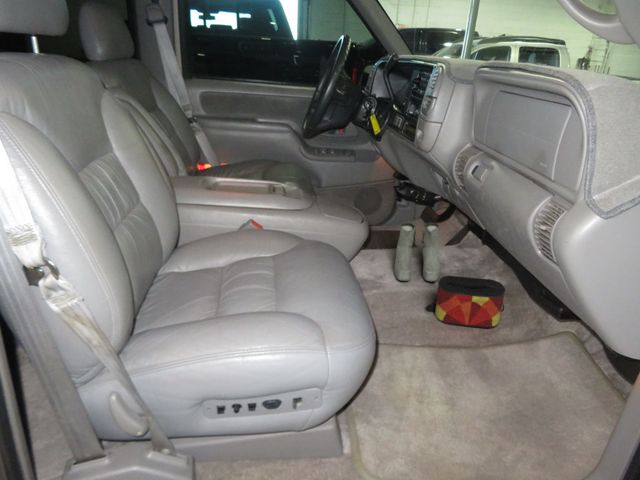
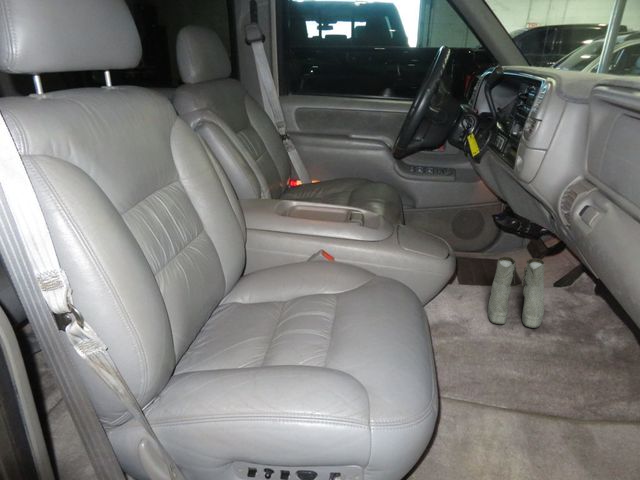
bag: present [426,276,505,329] -> none [521,326,623,395]

